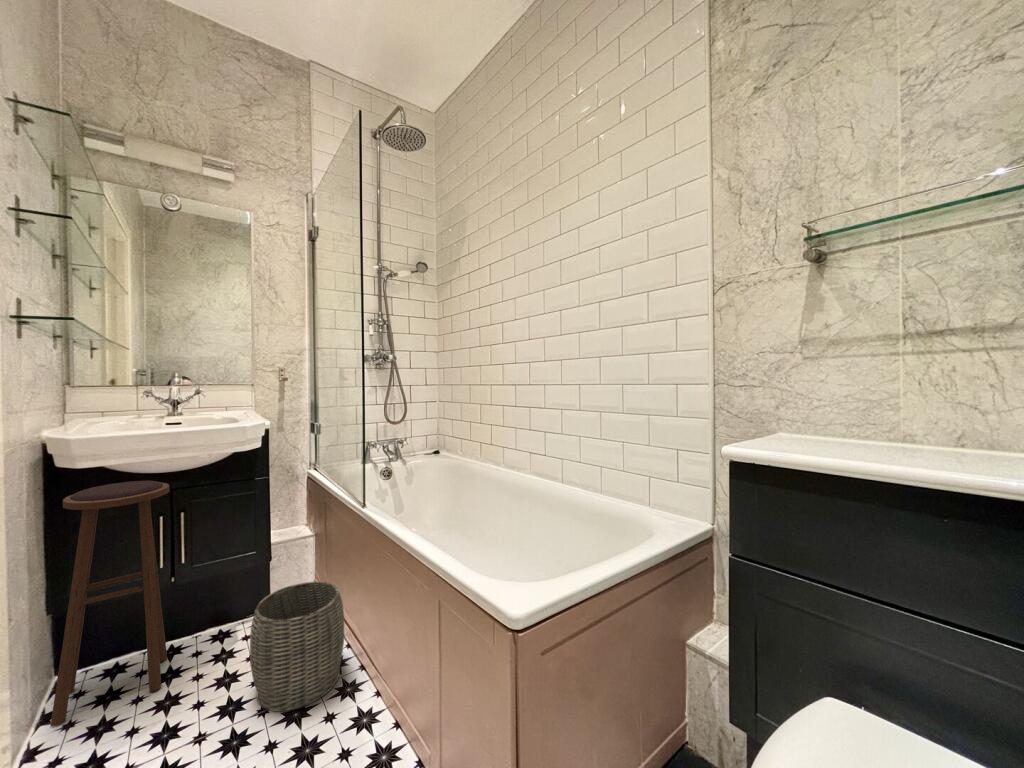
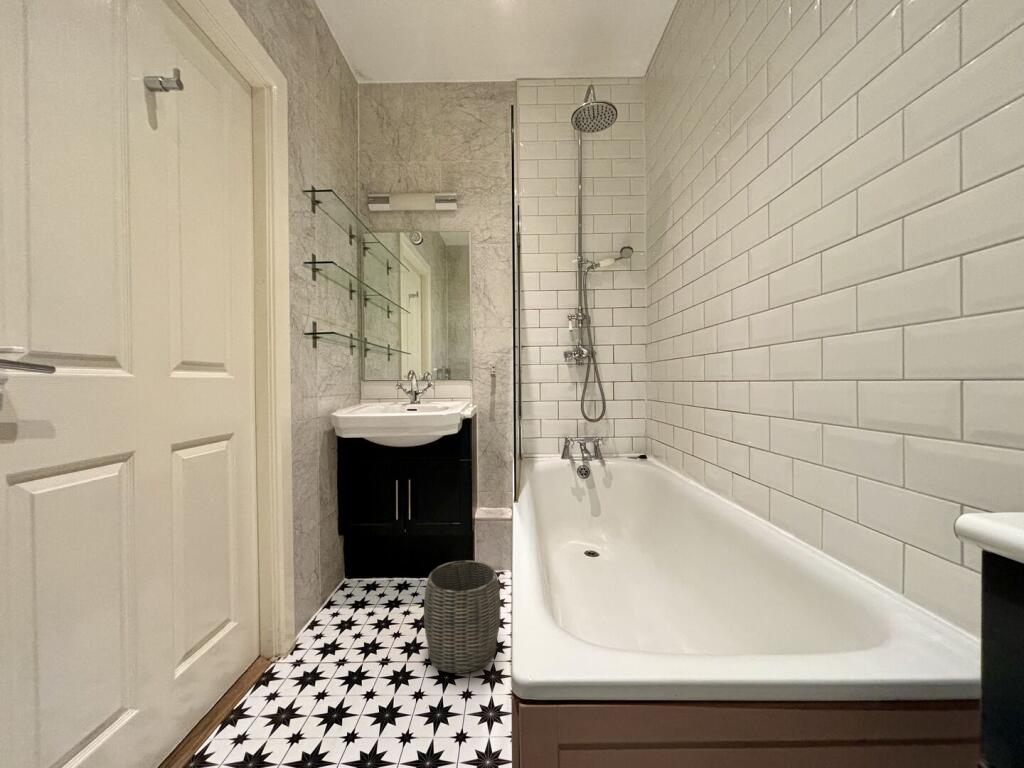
stool: present [51,481,169,726] -> none [328,451,399,611]

